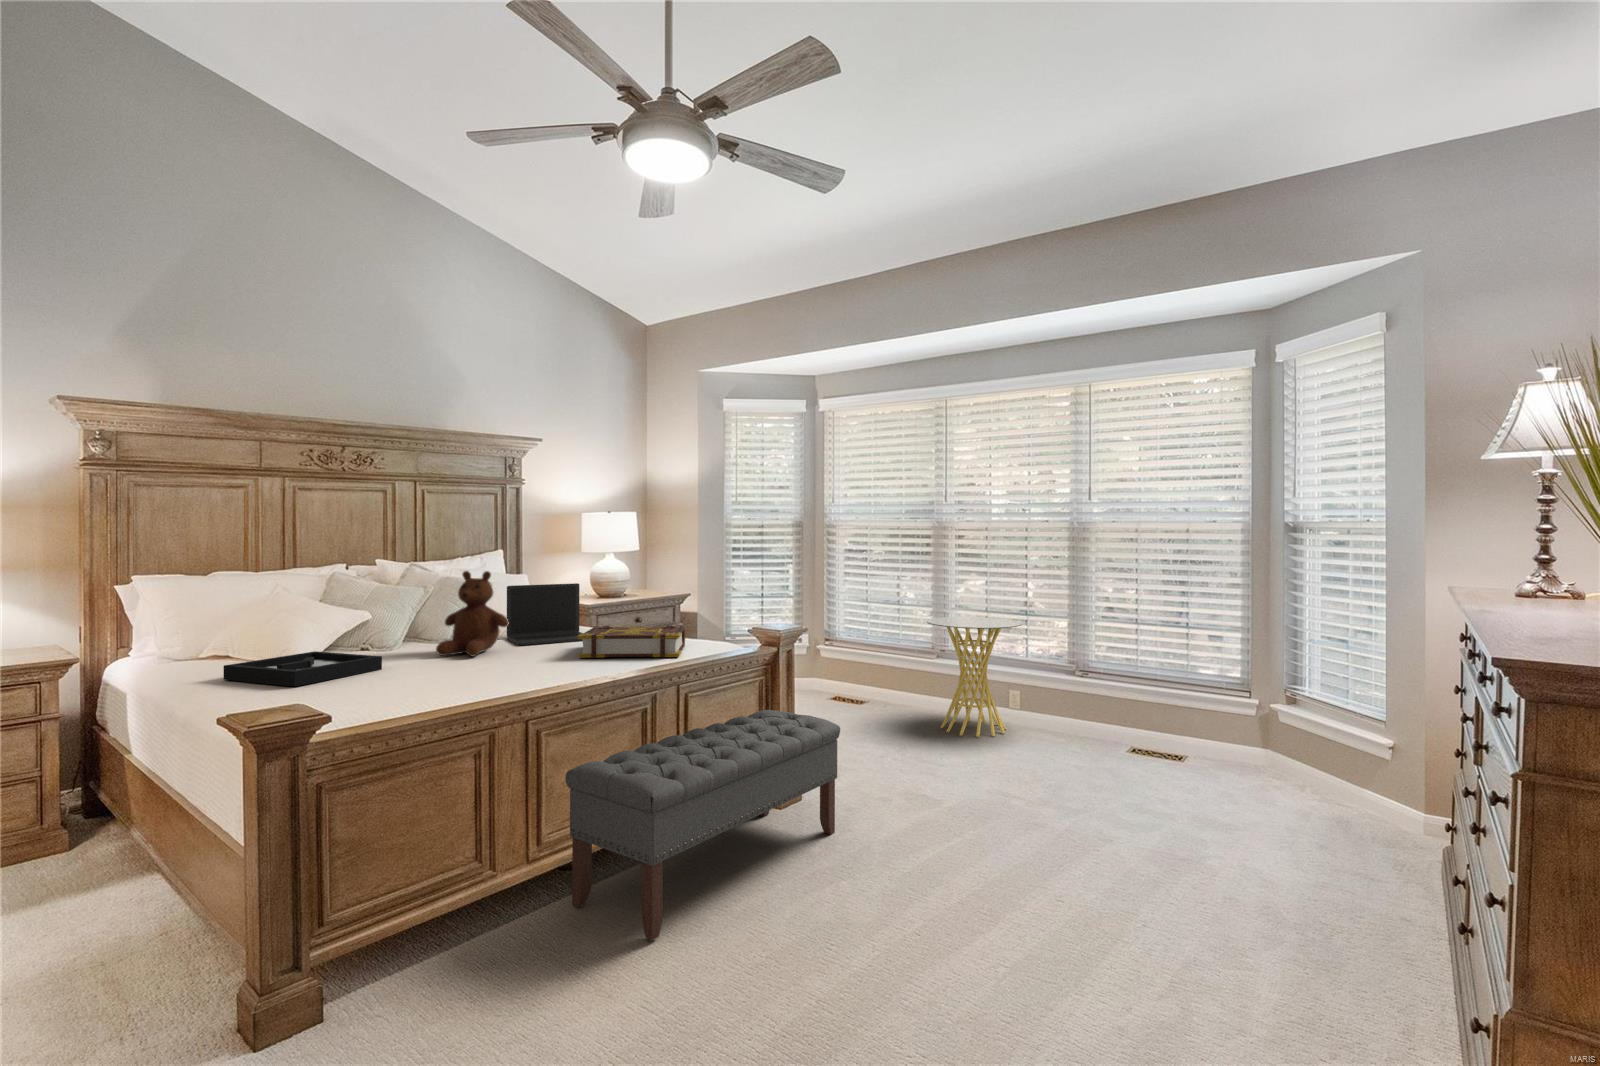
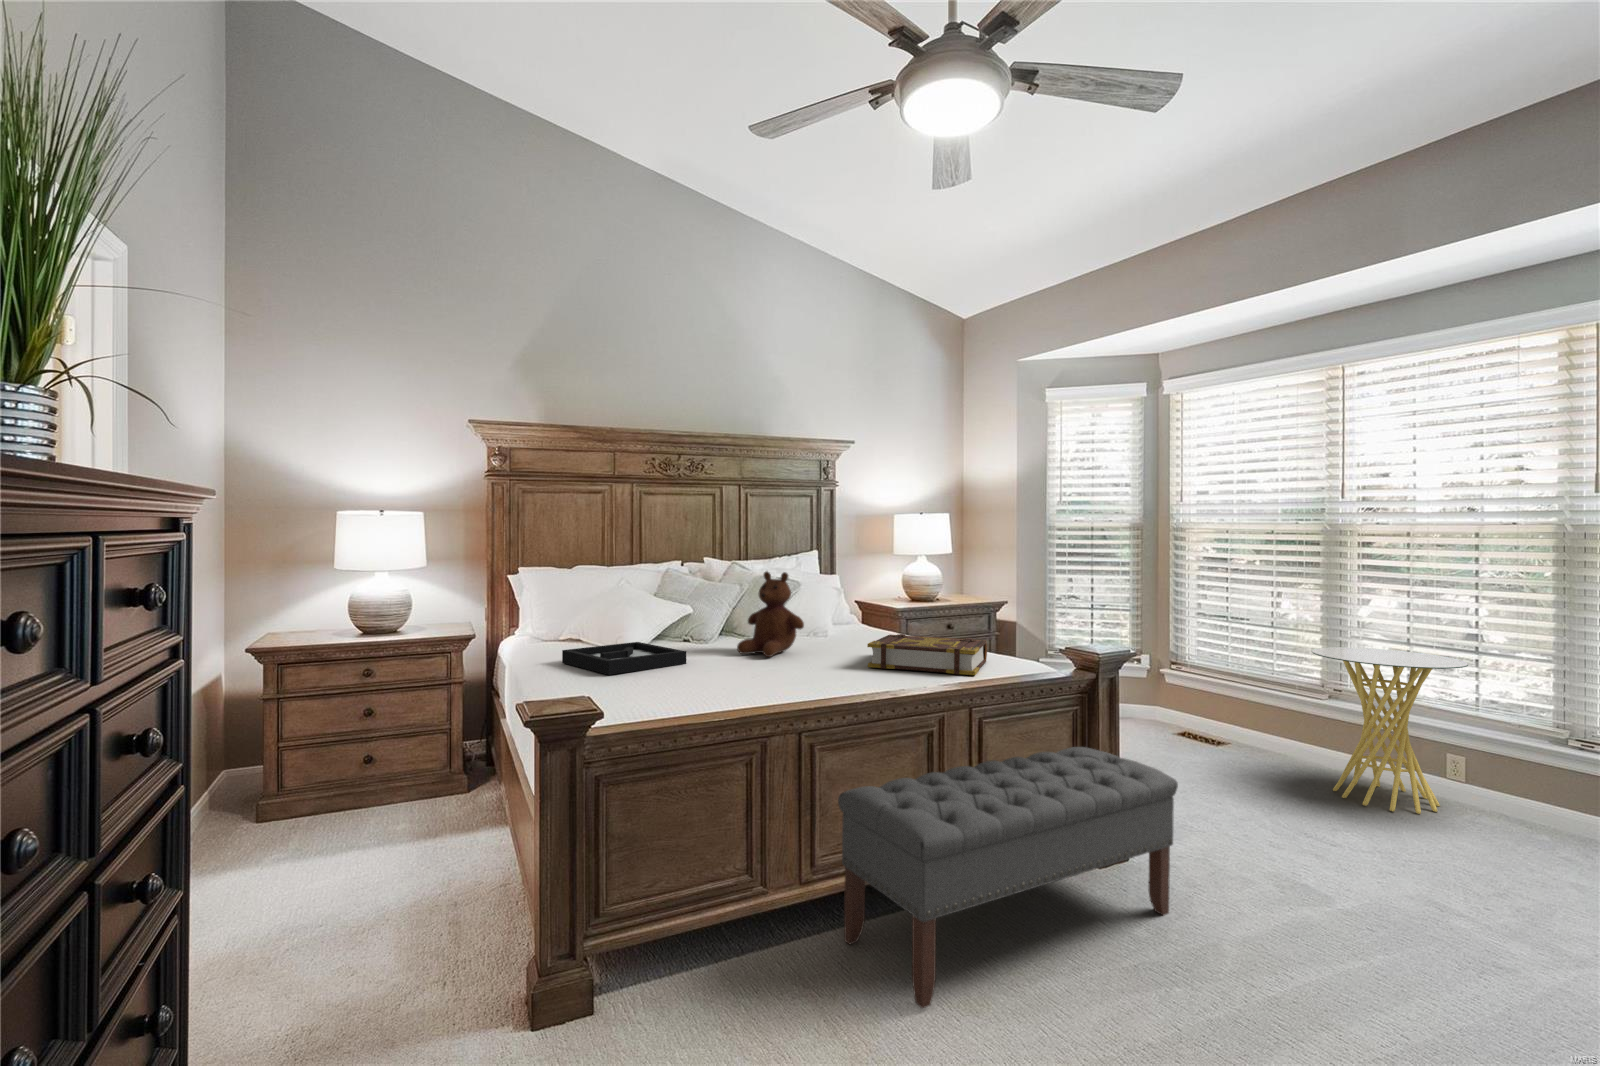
laptop: present [507,583,582,645] -> none [808,587,892,648]

